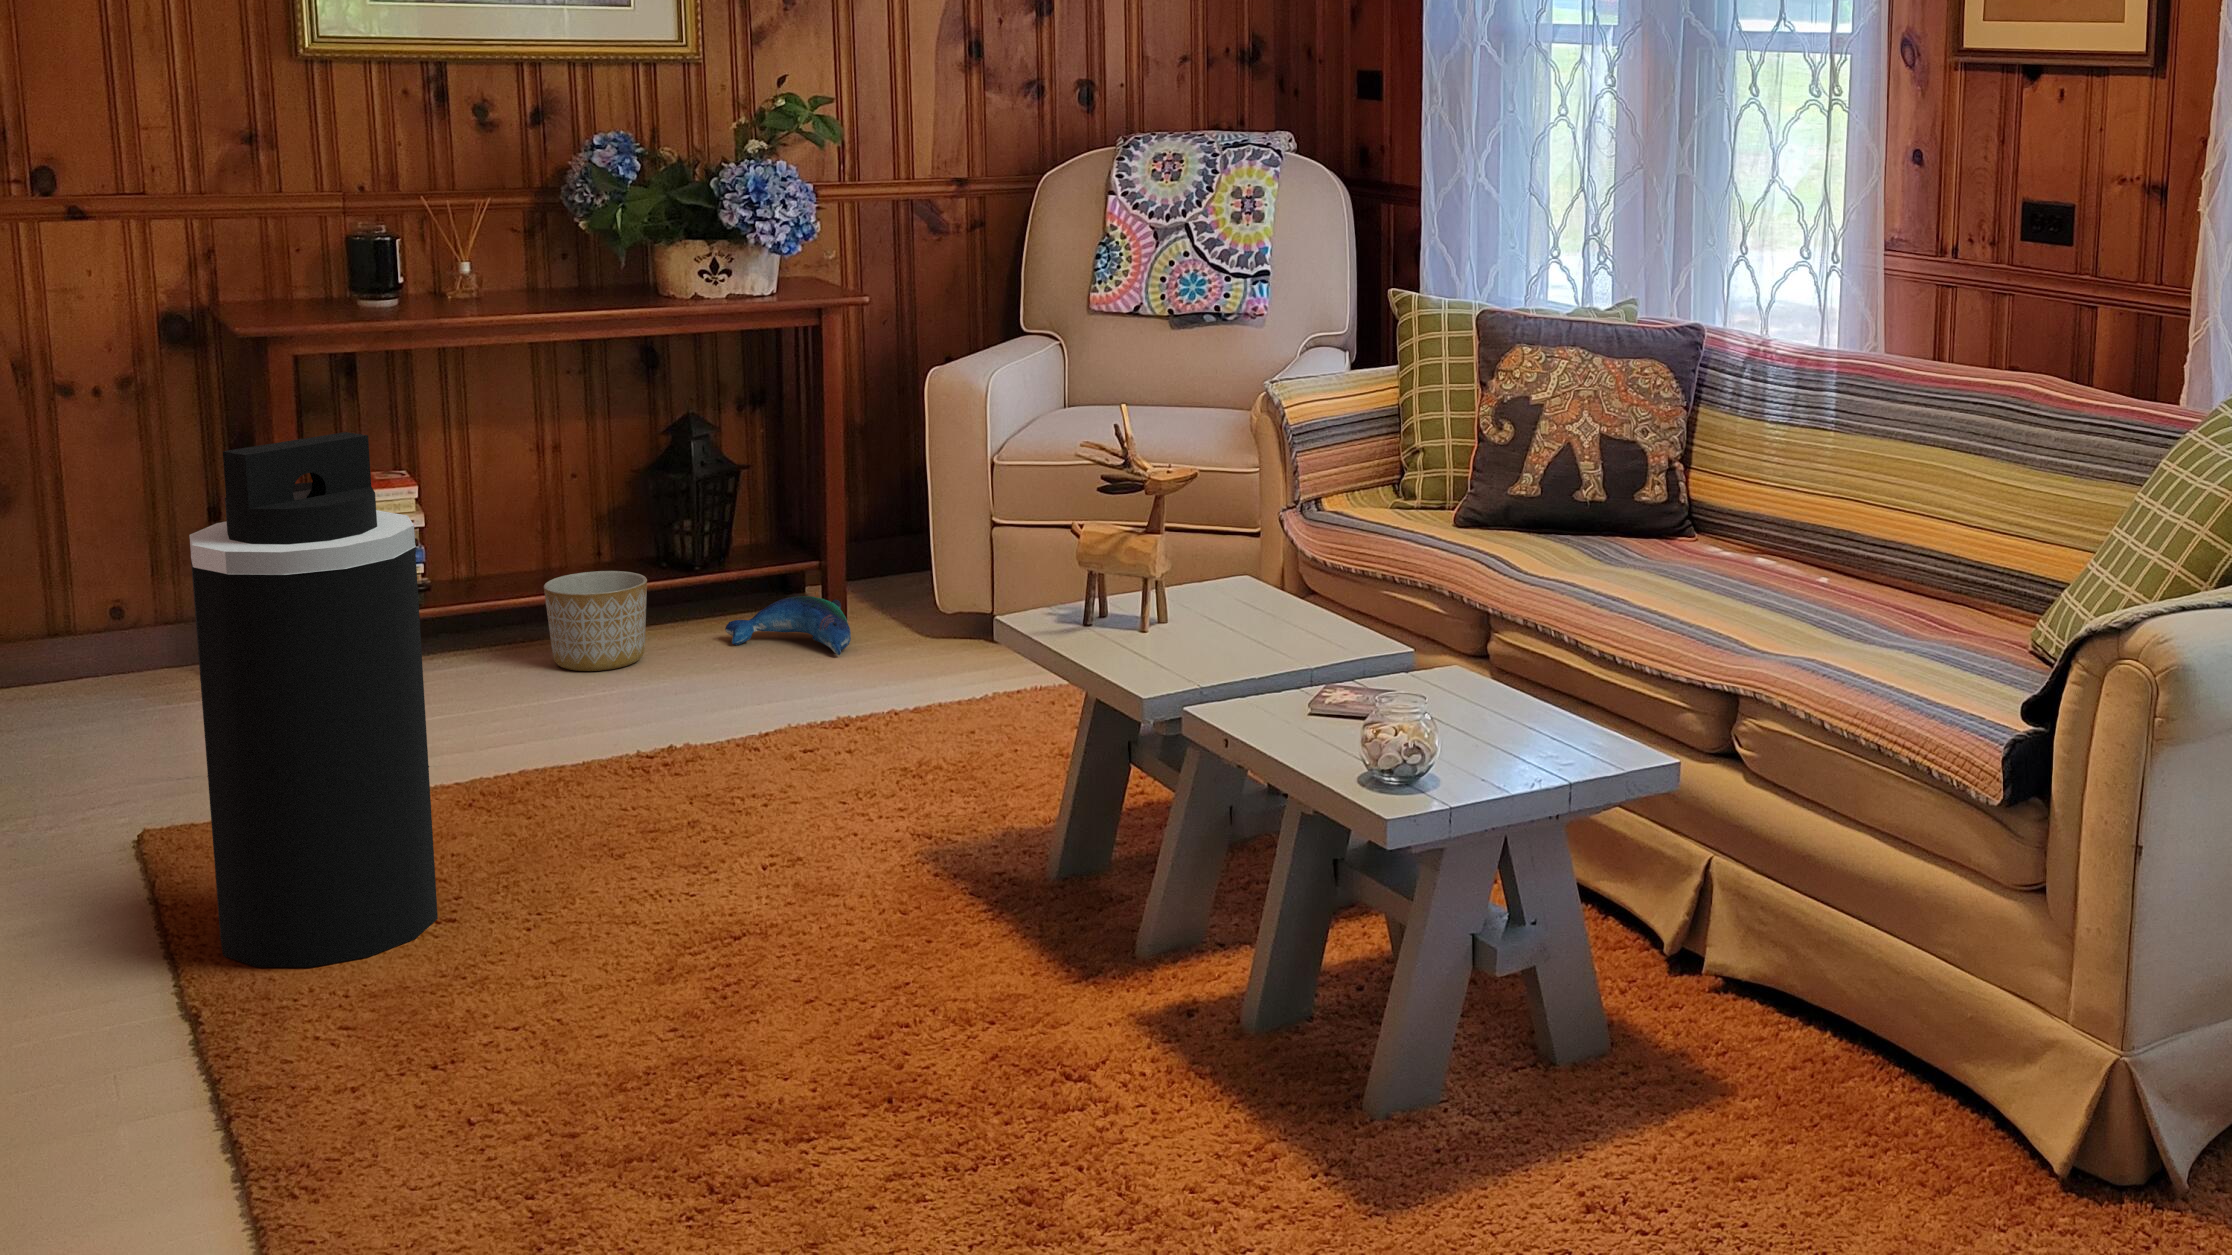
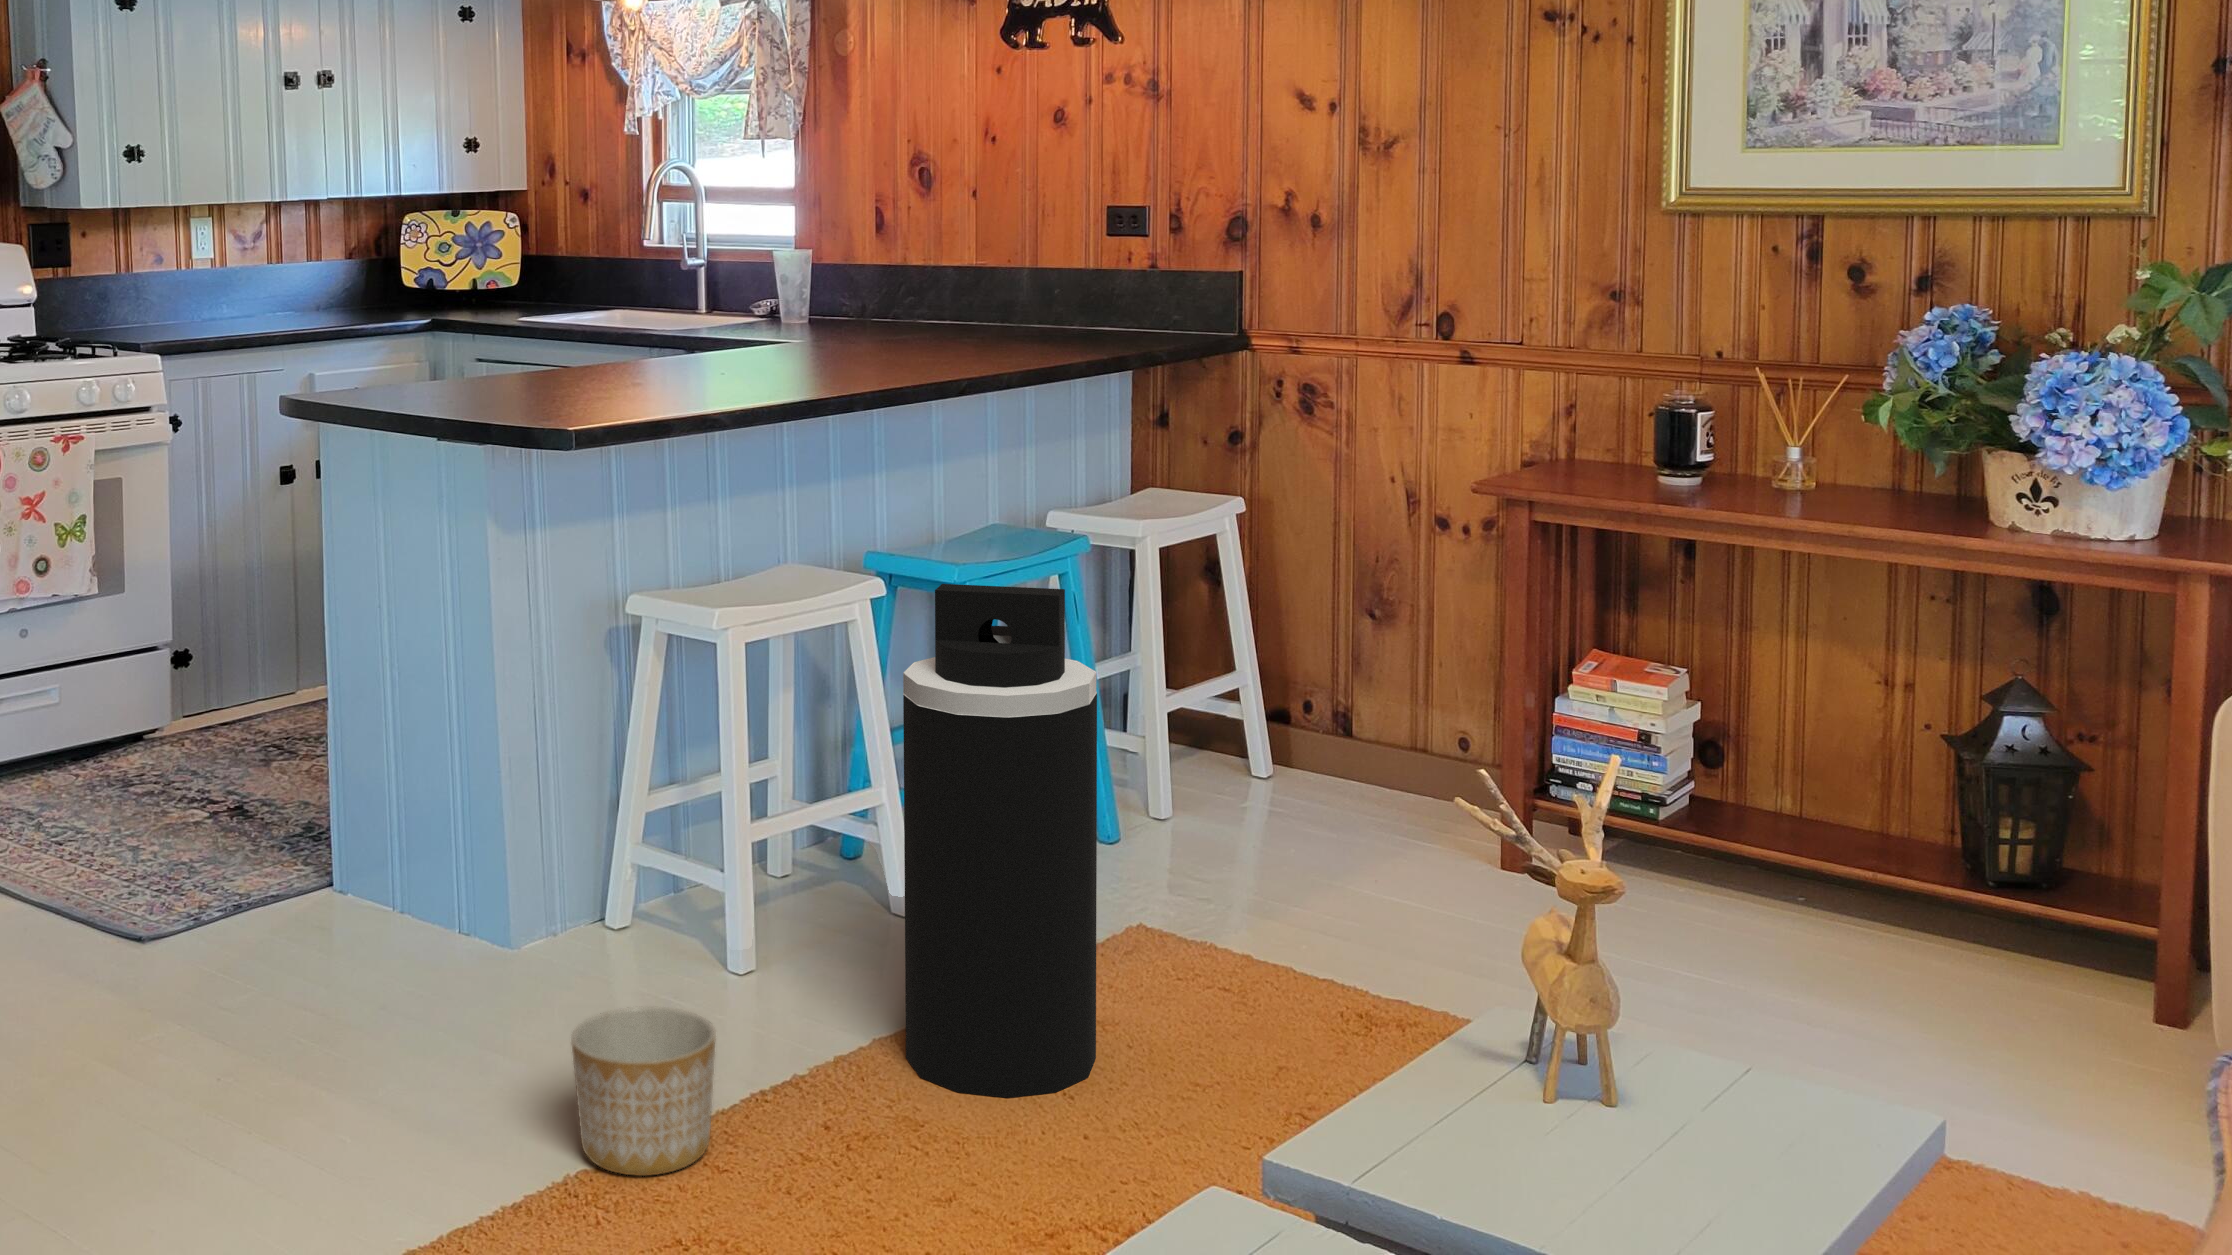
planter: present [544,571,647,671] -> present [571,1006,716,1176]
plush toy: present [725,596,851,655] -> none [1943,954,2098,1052]

